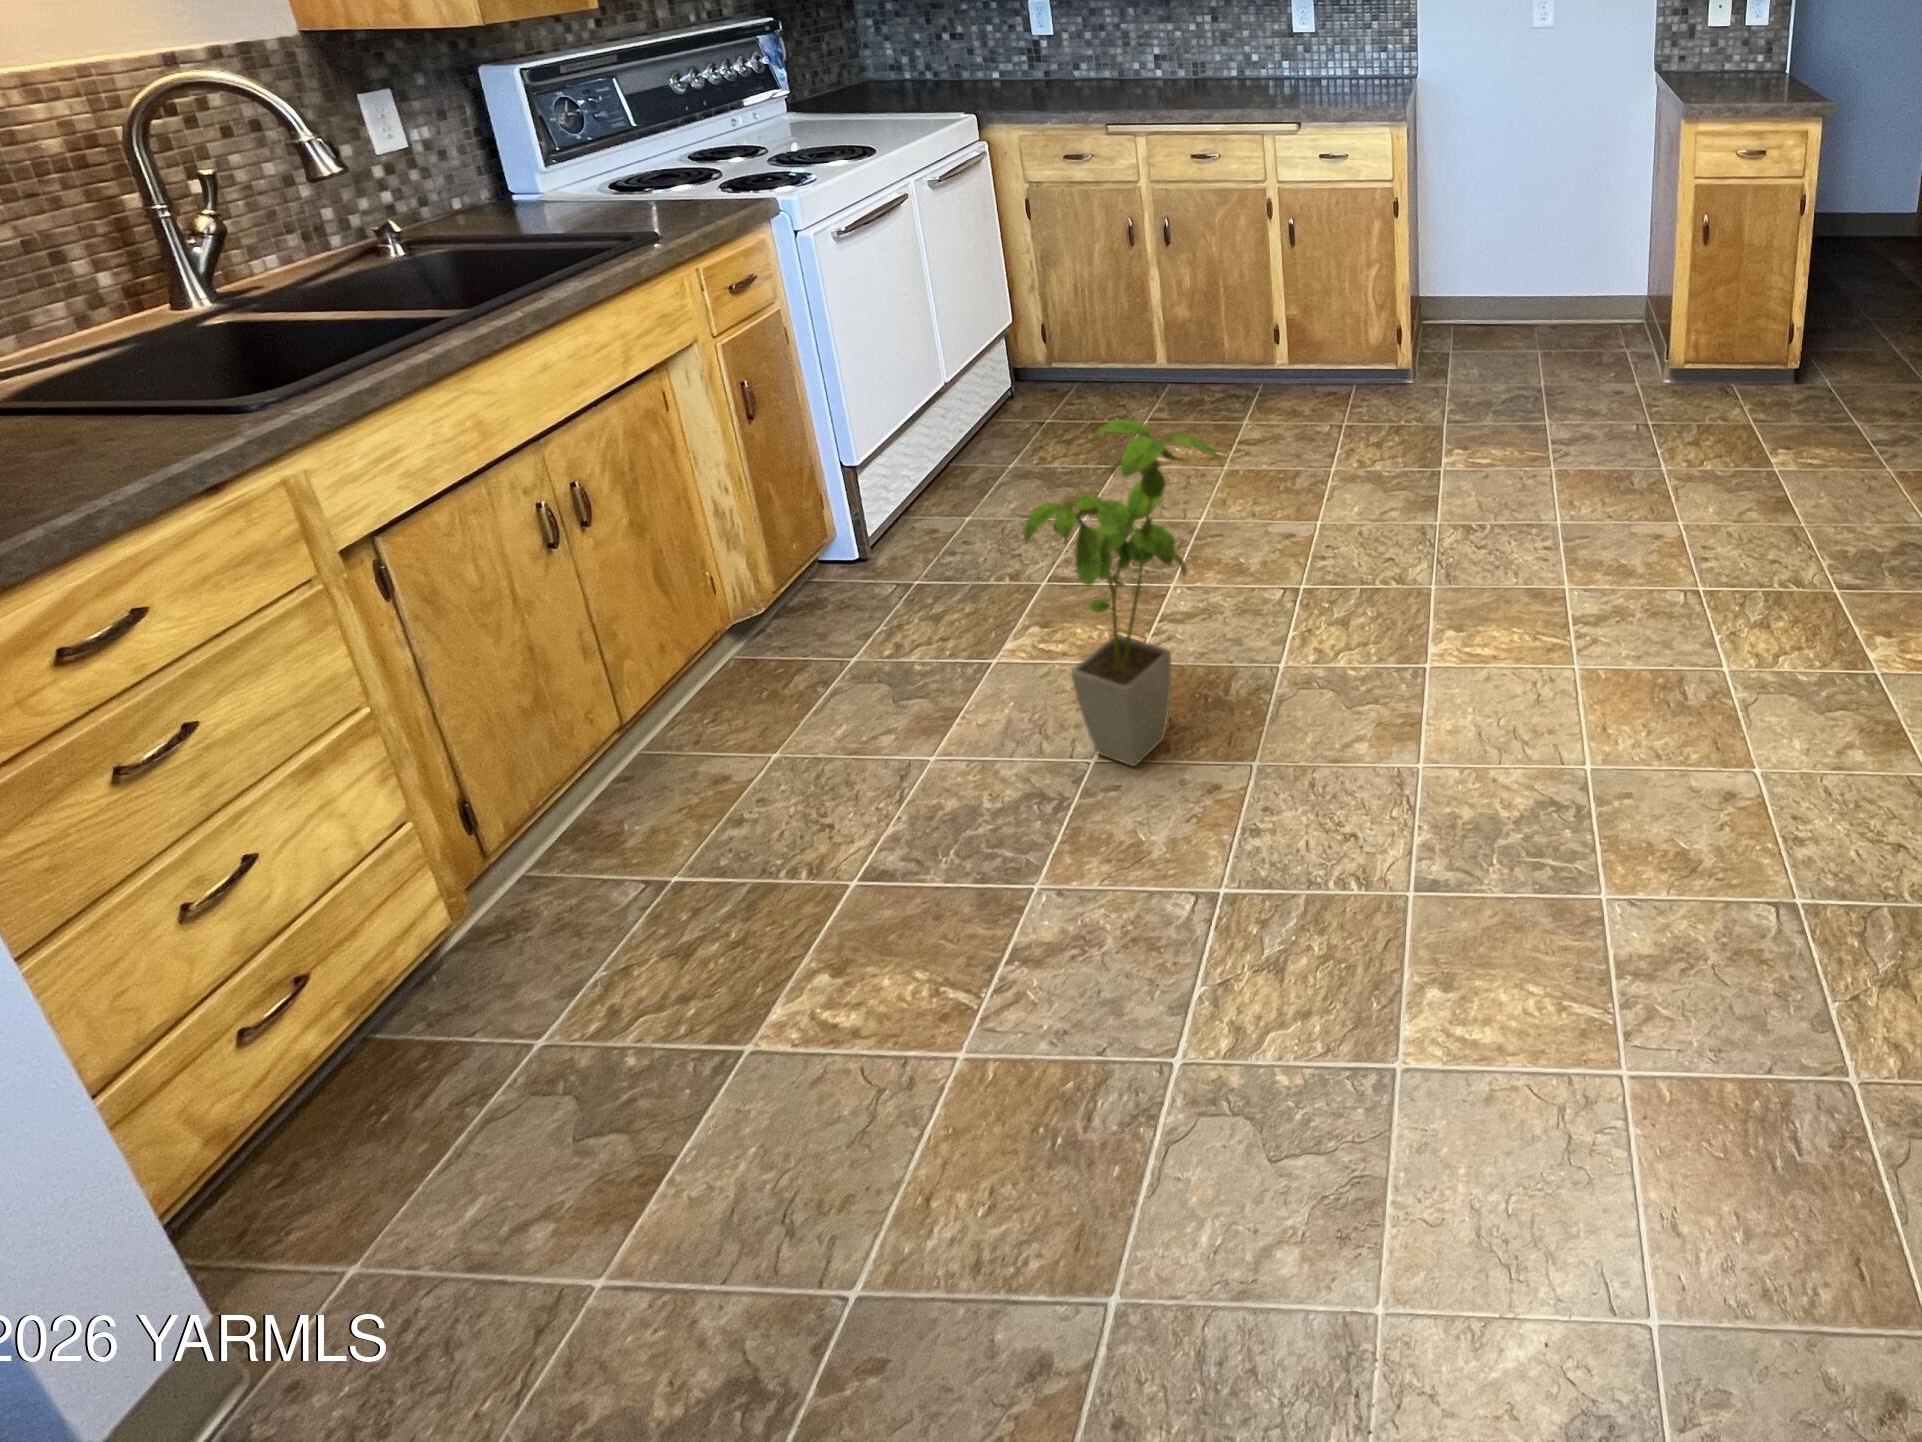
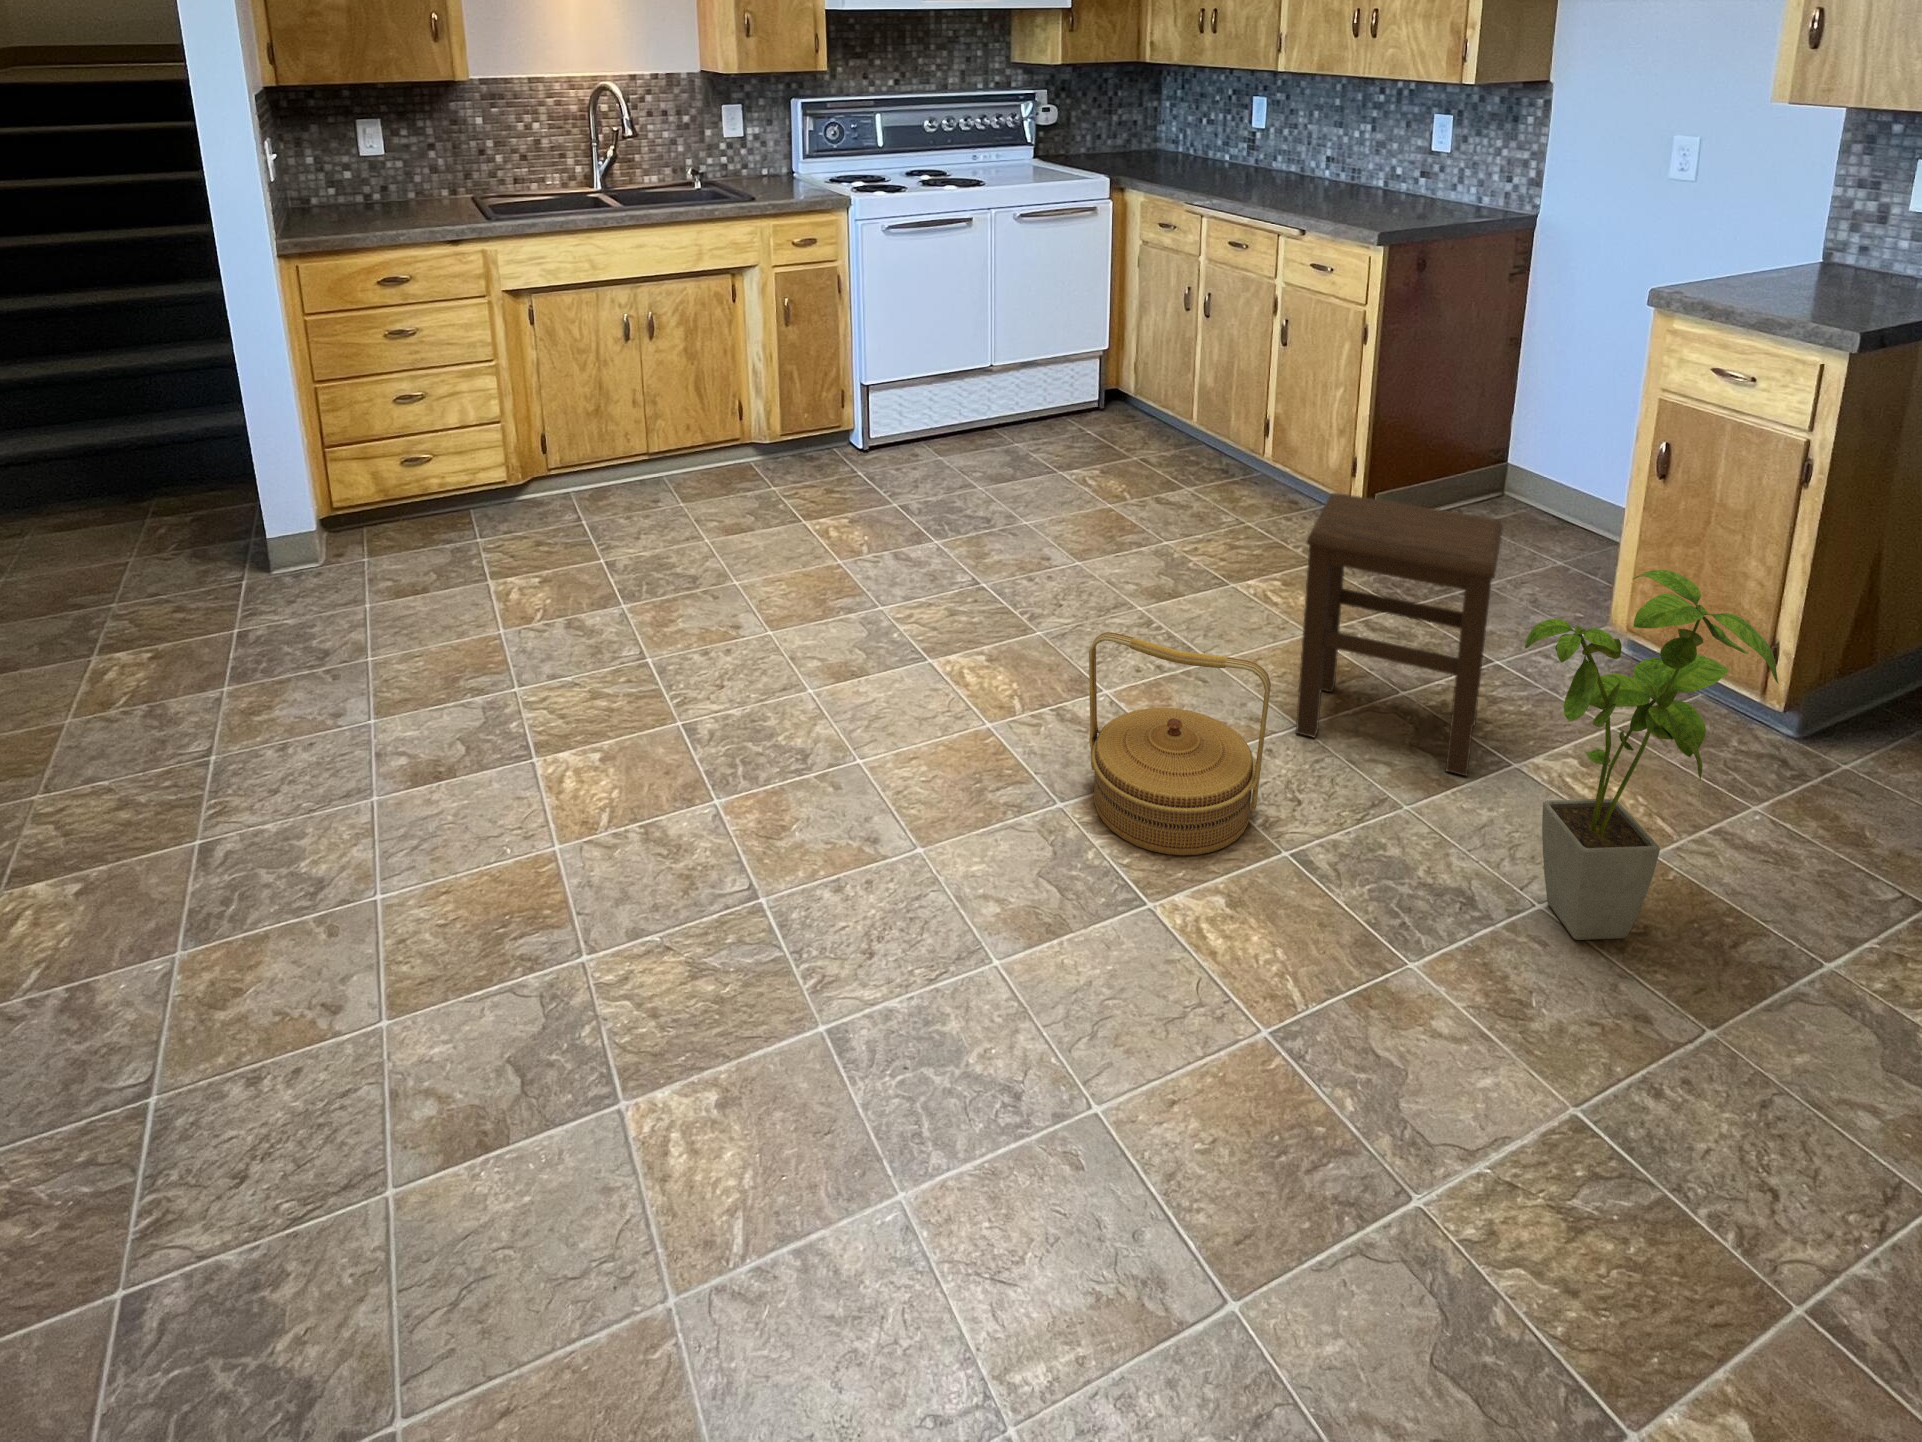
stool: none [708,444,965,764] -> present [1296,493,1503,776]
basket: none [502,710,798,1015] -> present [1089,632,1271,856]

